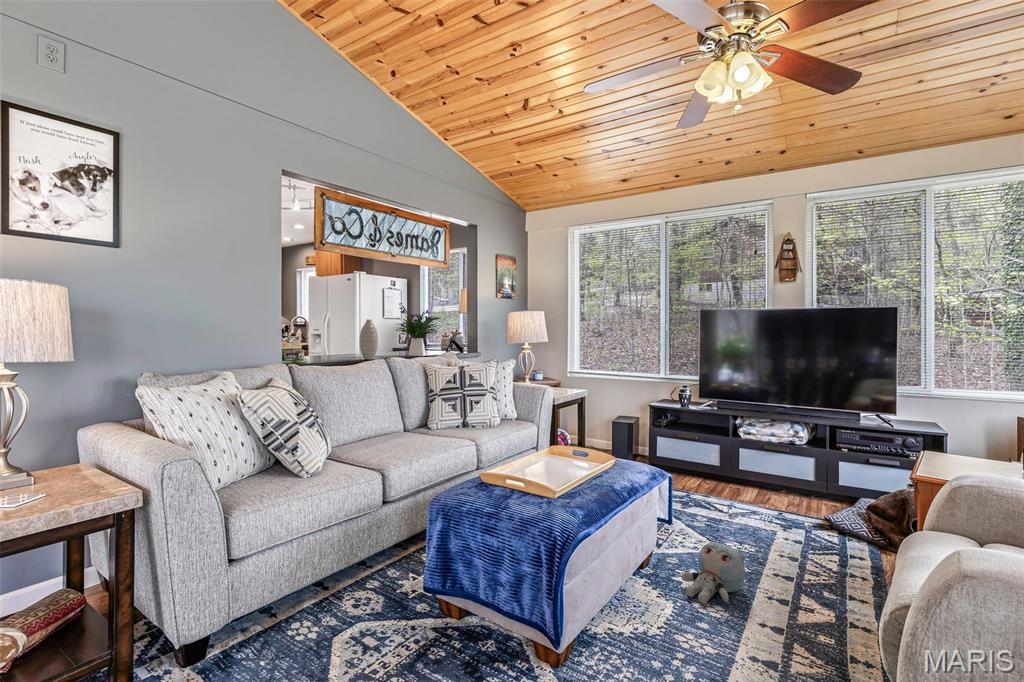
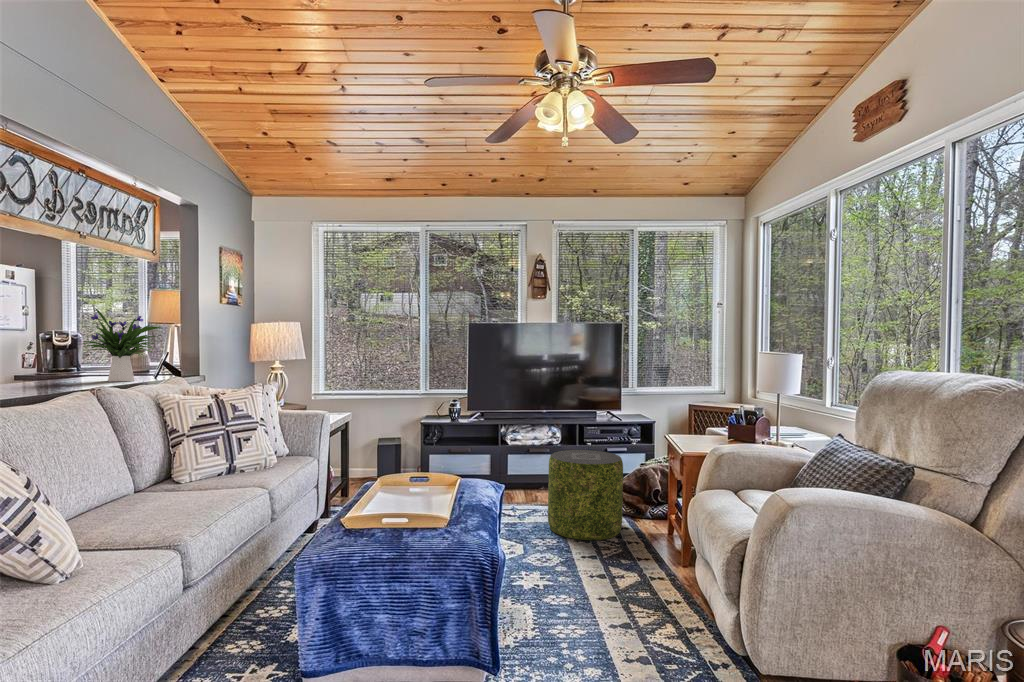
vase: present [359,320,378,359] -> none [35,330,71,391]
pouf: none [754,450,856,562] -> present [548,450,623,540]
plush toy: present [681,541,747,604] -> none [525,541,575,598]

